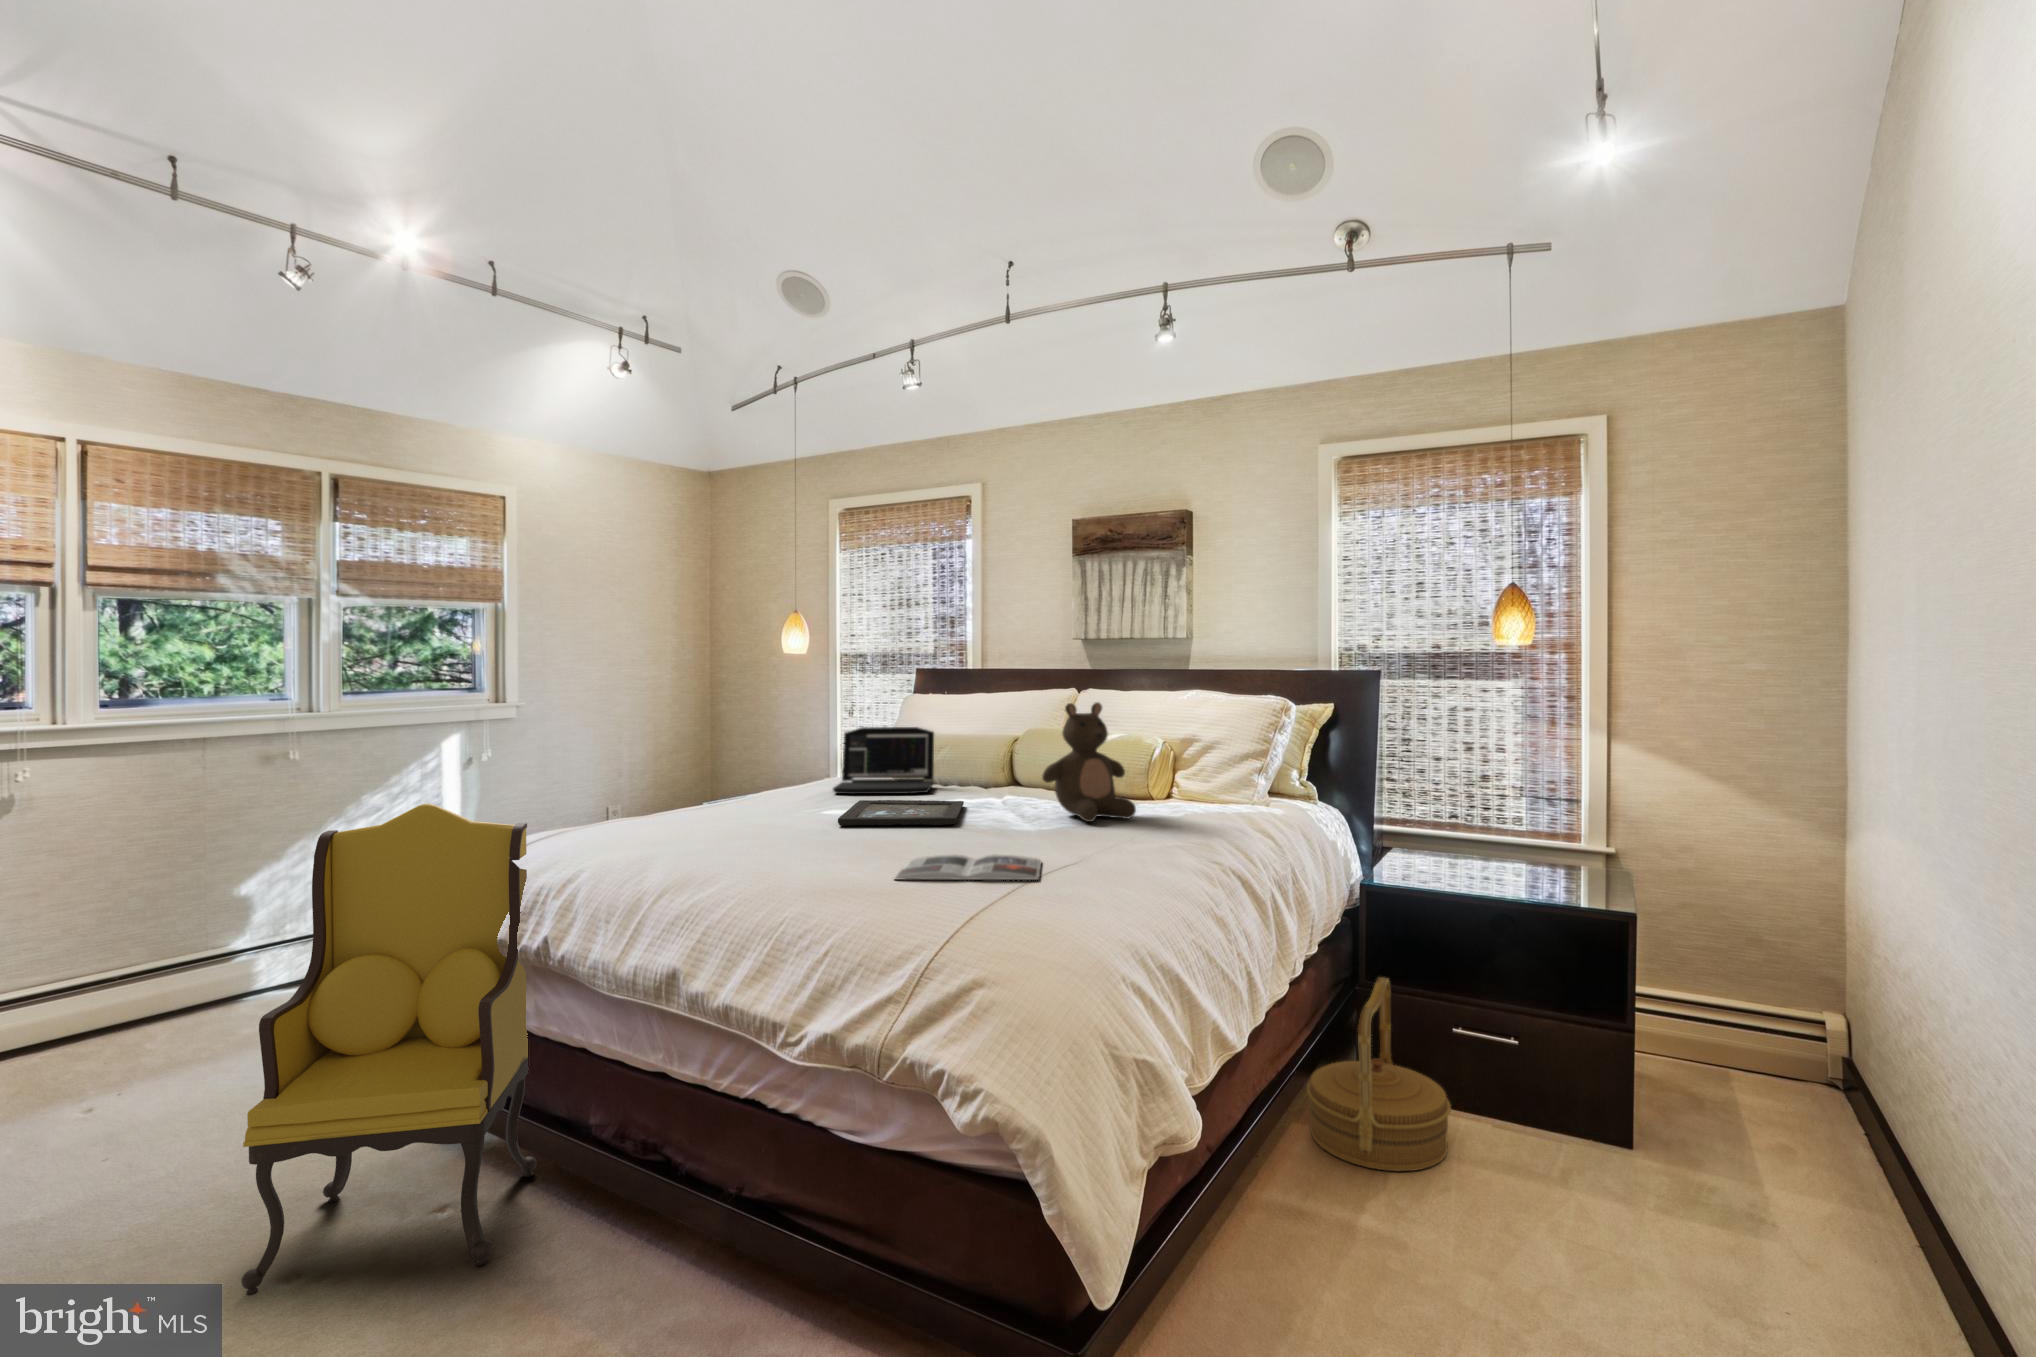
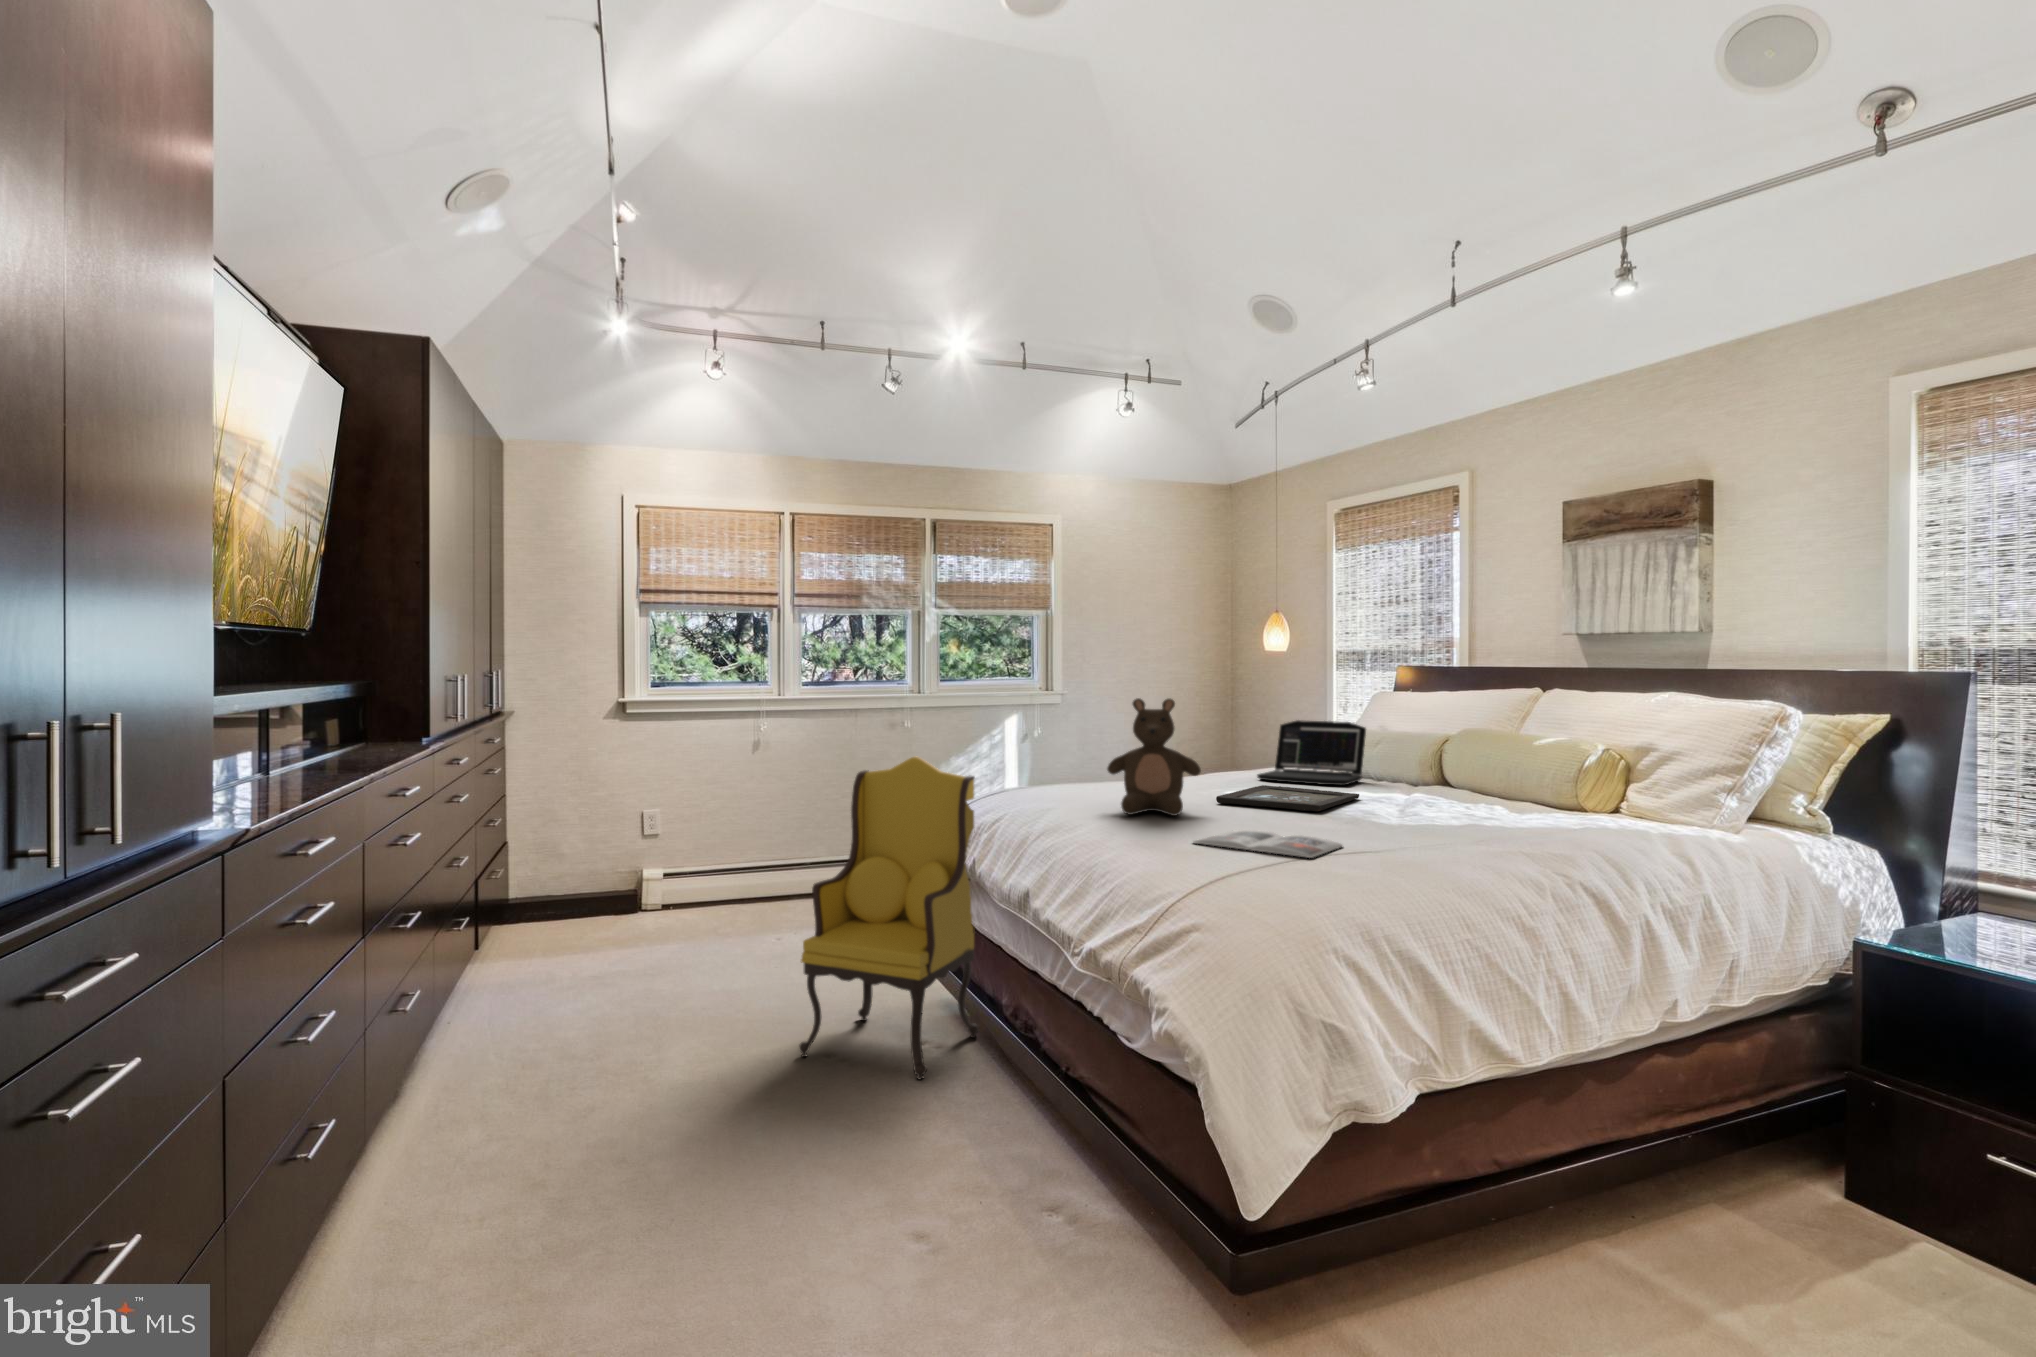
stuffed bear: present [1042,702,1136,822] -> present [1107,698,1201,816]
woven basket: present [1307,977,1451,1172] -> none [1696,1049,1908,1288]

